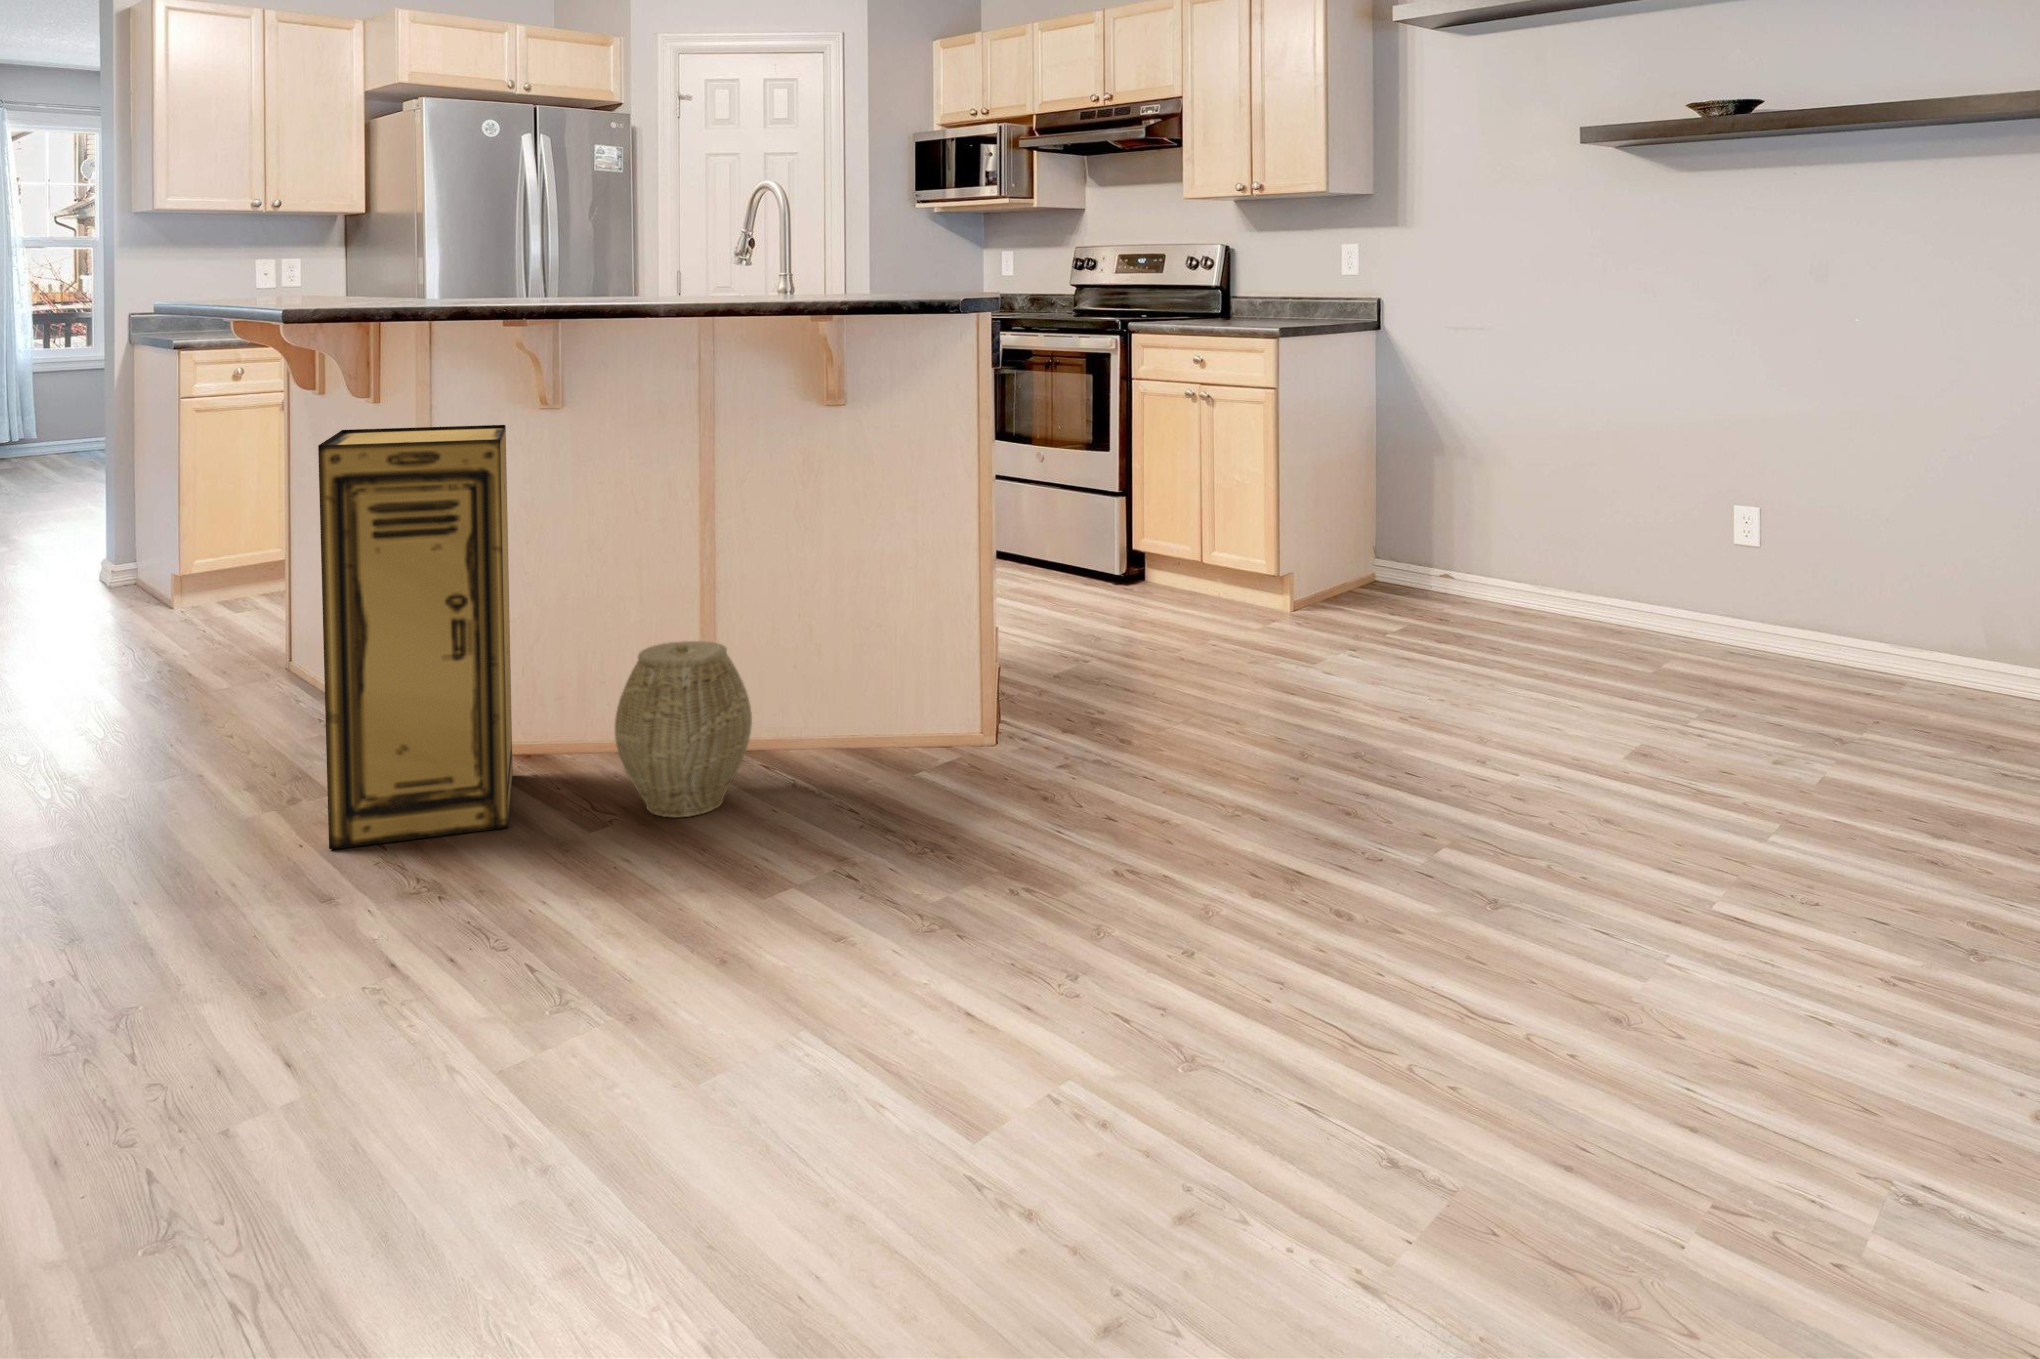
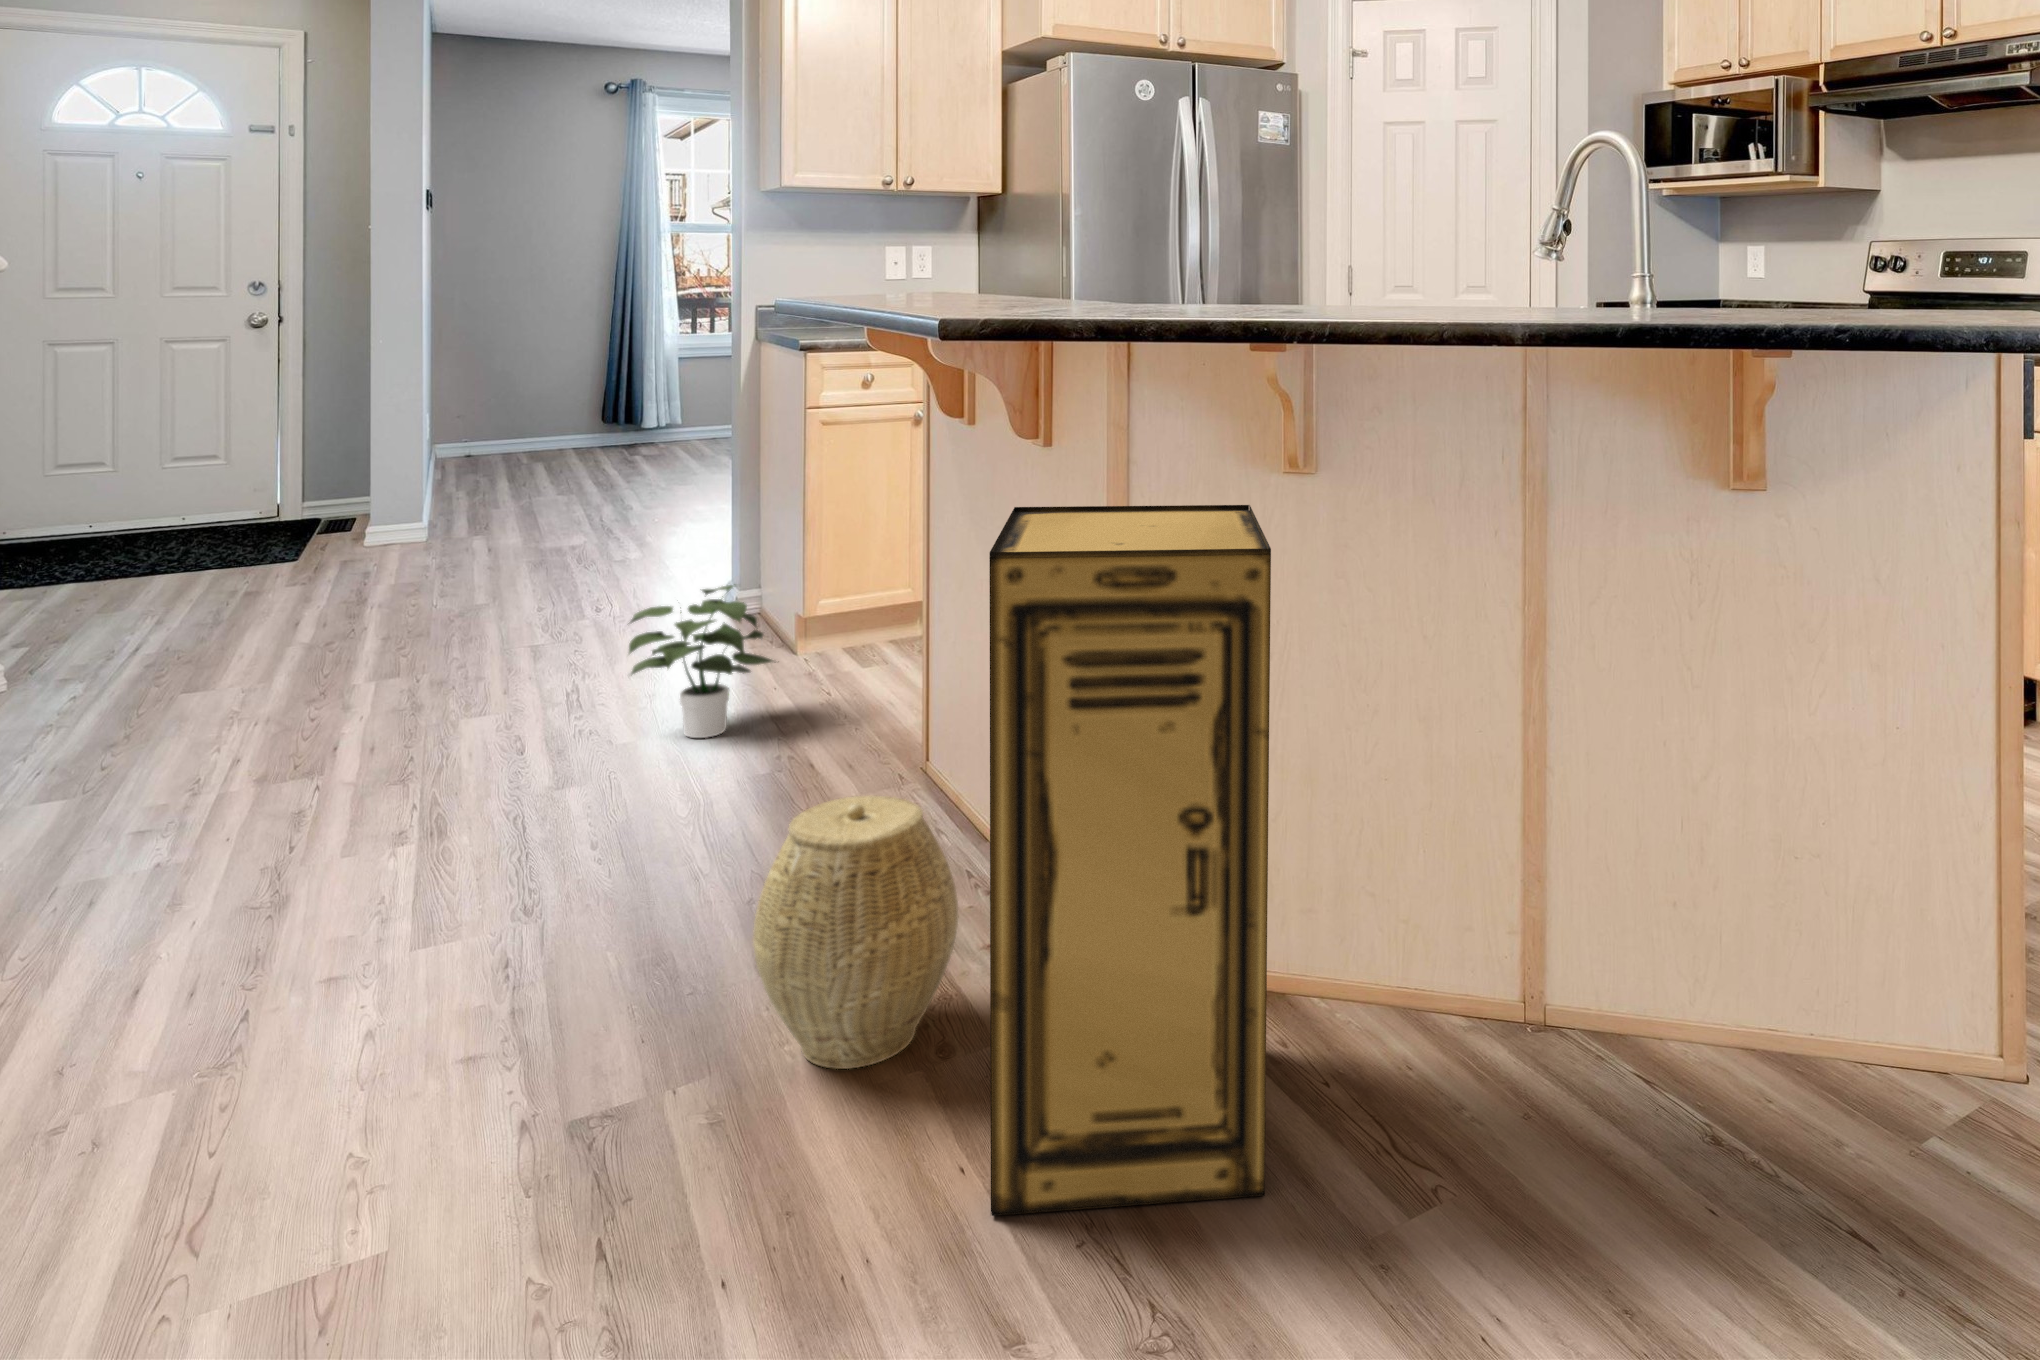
potted plant: none [26,536,165,659] -> present [629,584,773,738]
woven basket: present [615,641,752,817] -> present [753,796,959,1069]

